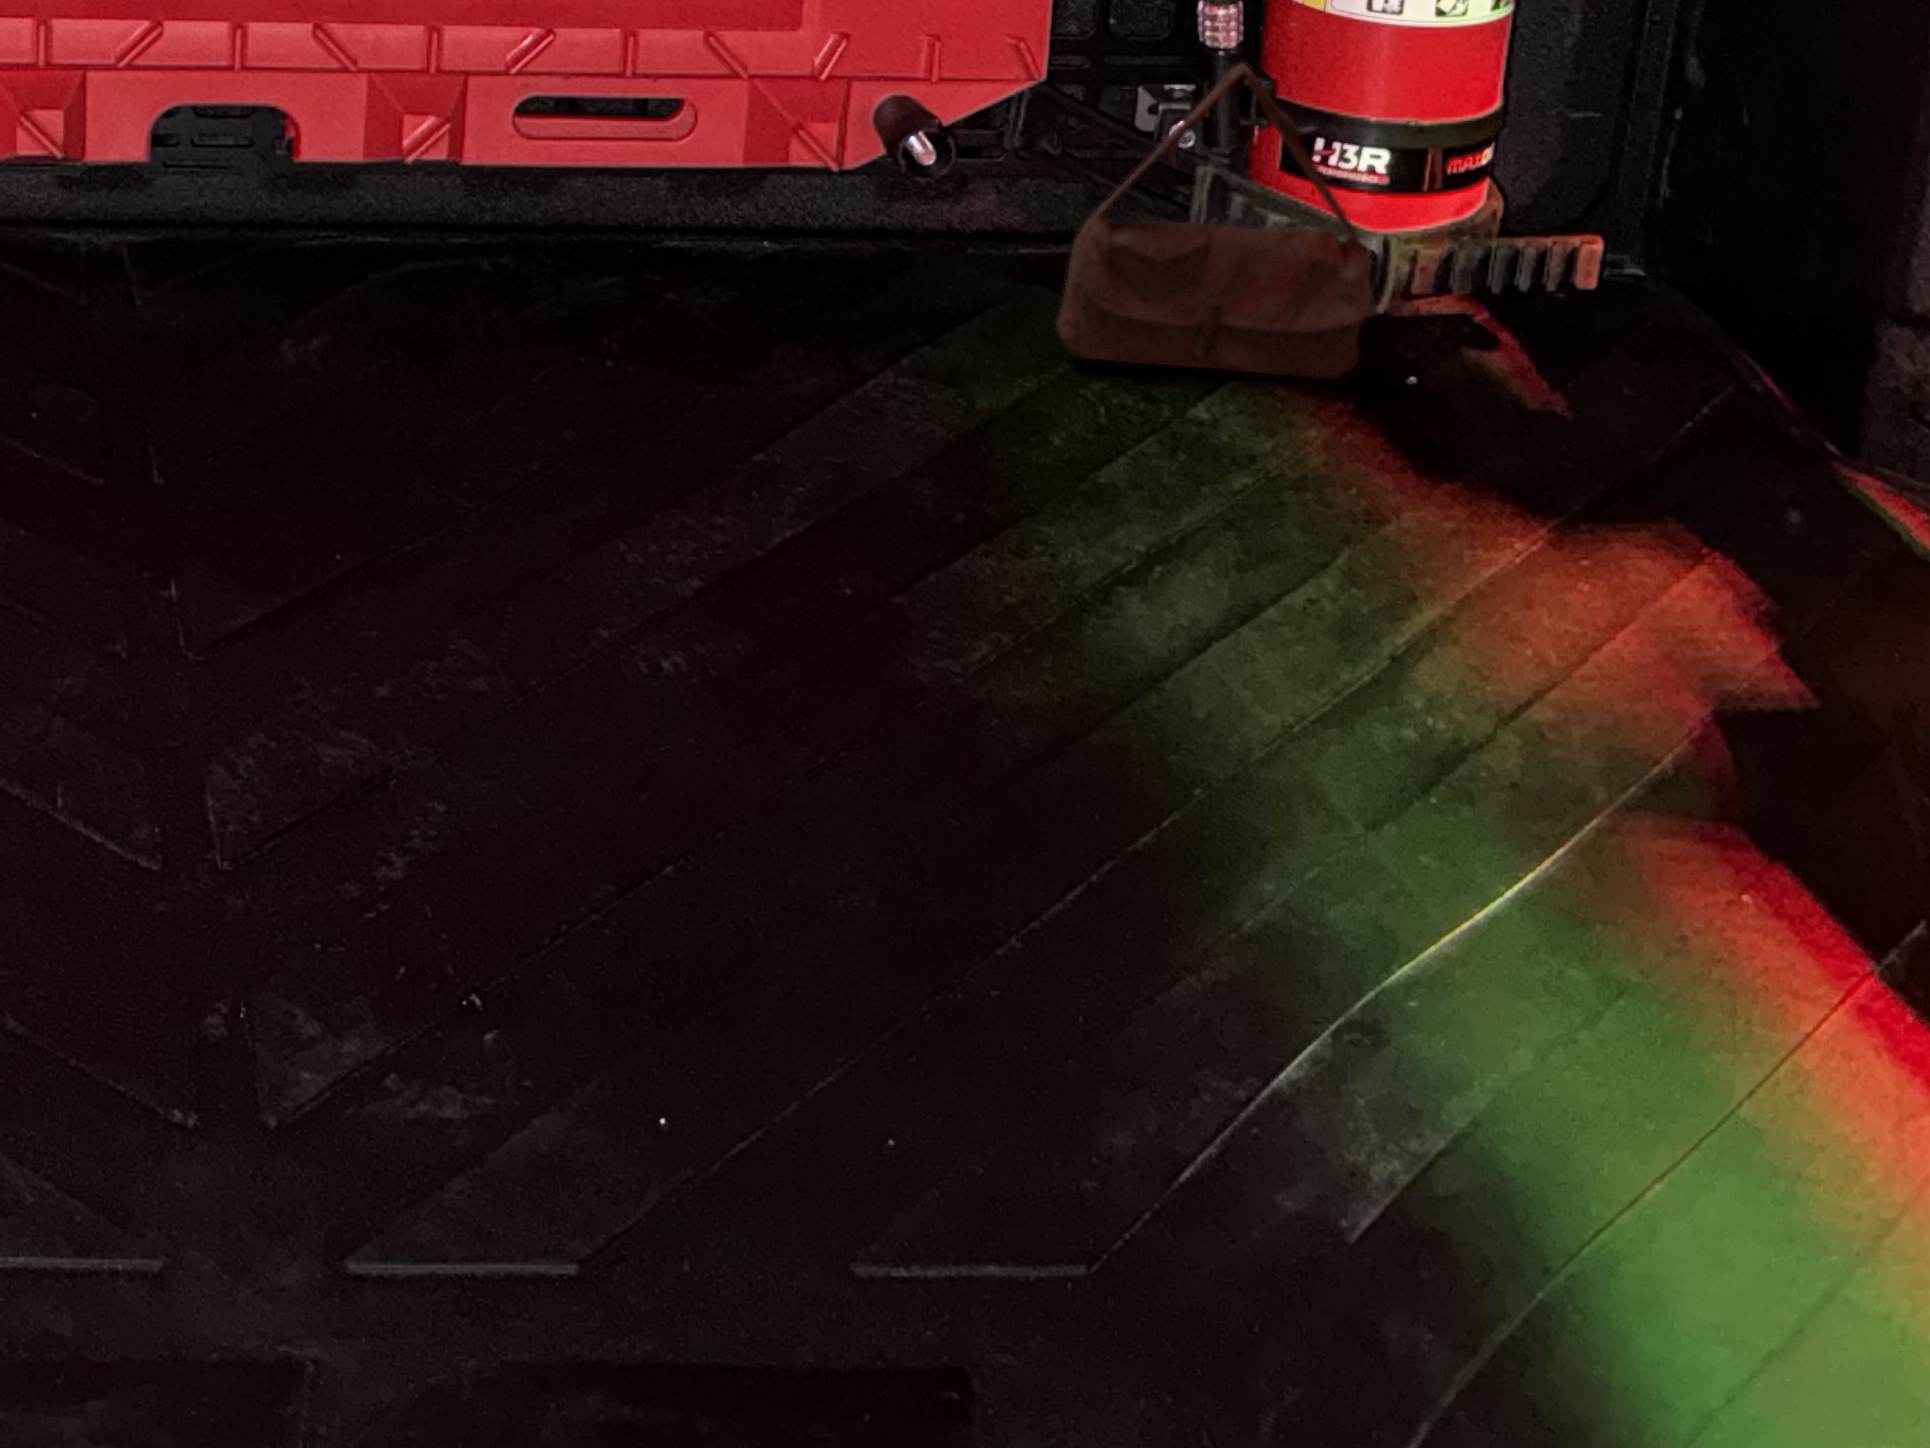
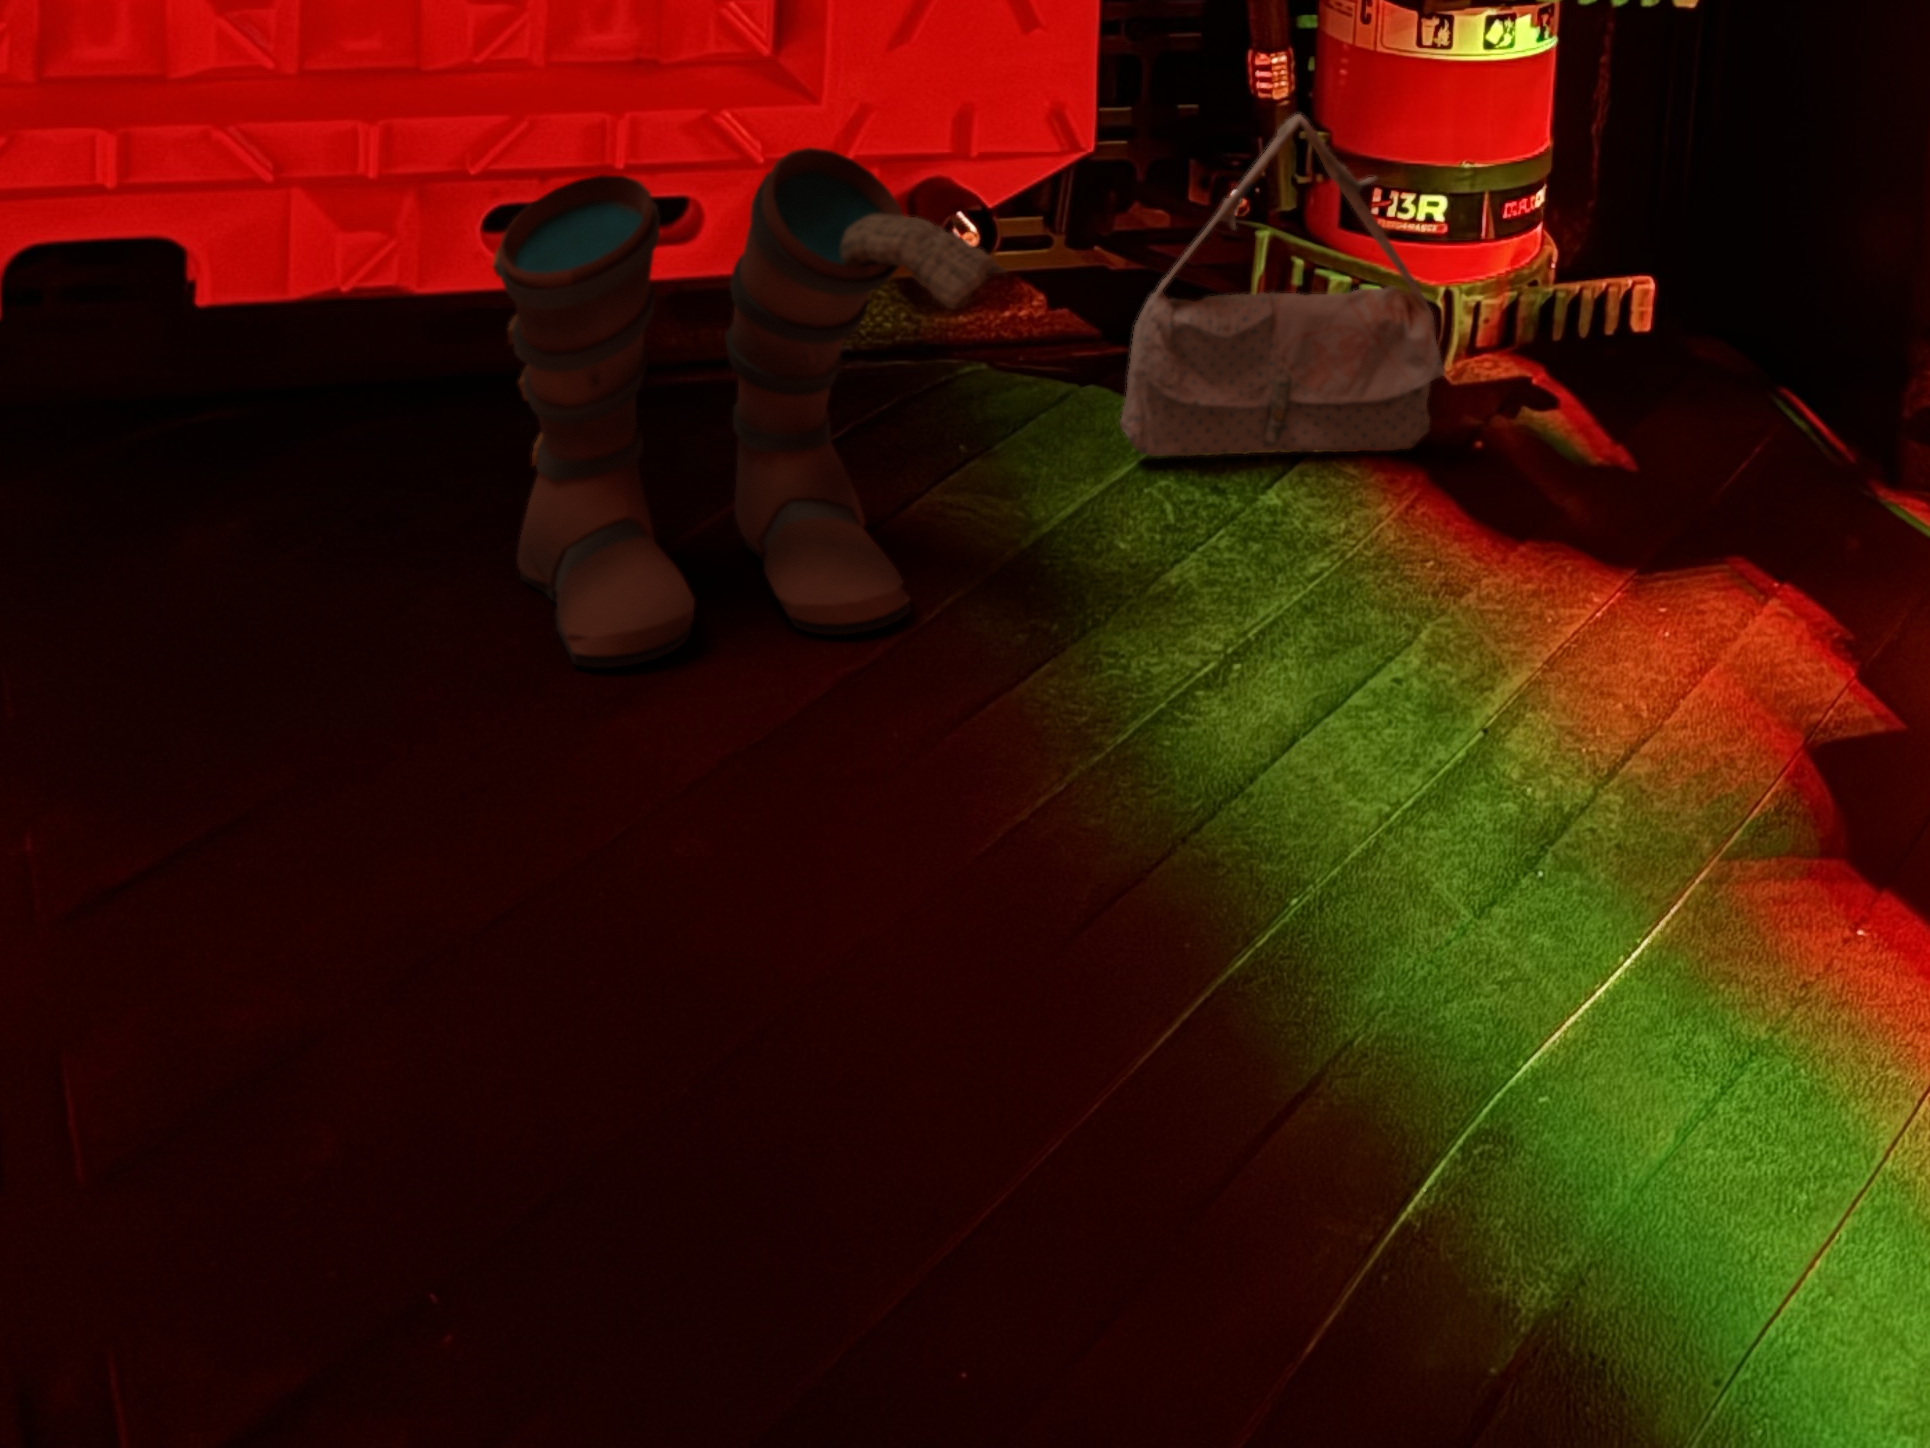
boots: none [526,70,960,490] -> present [493,147,1006,668]

